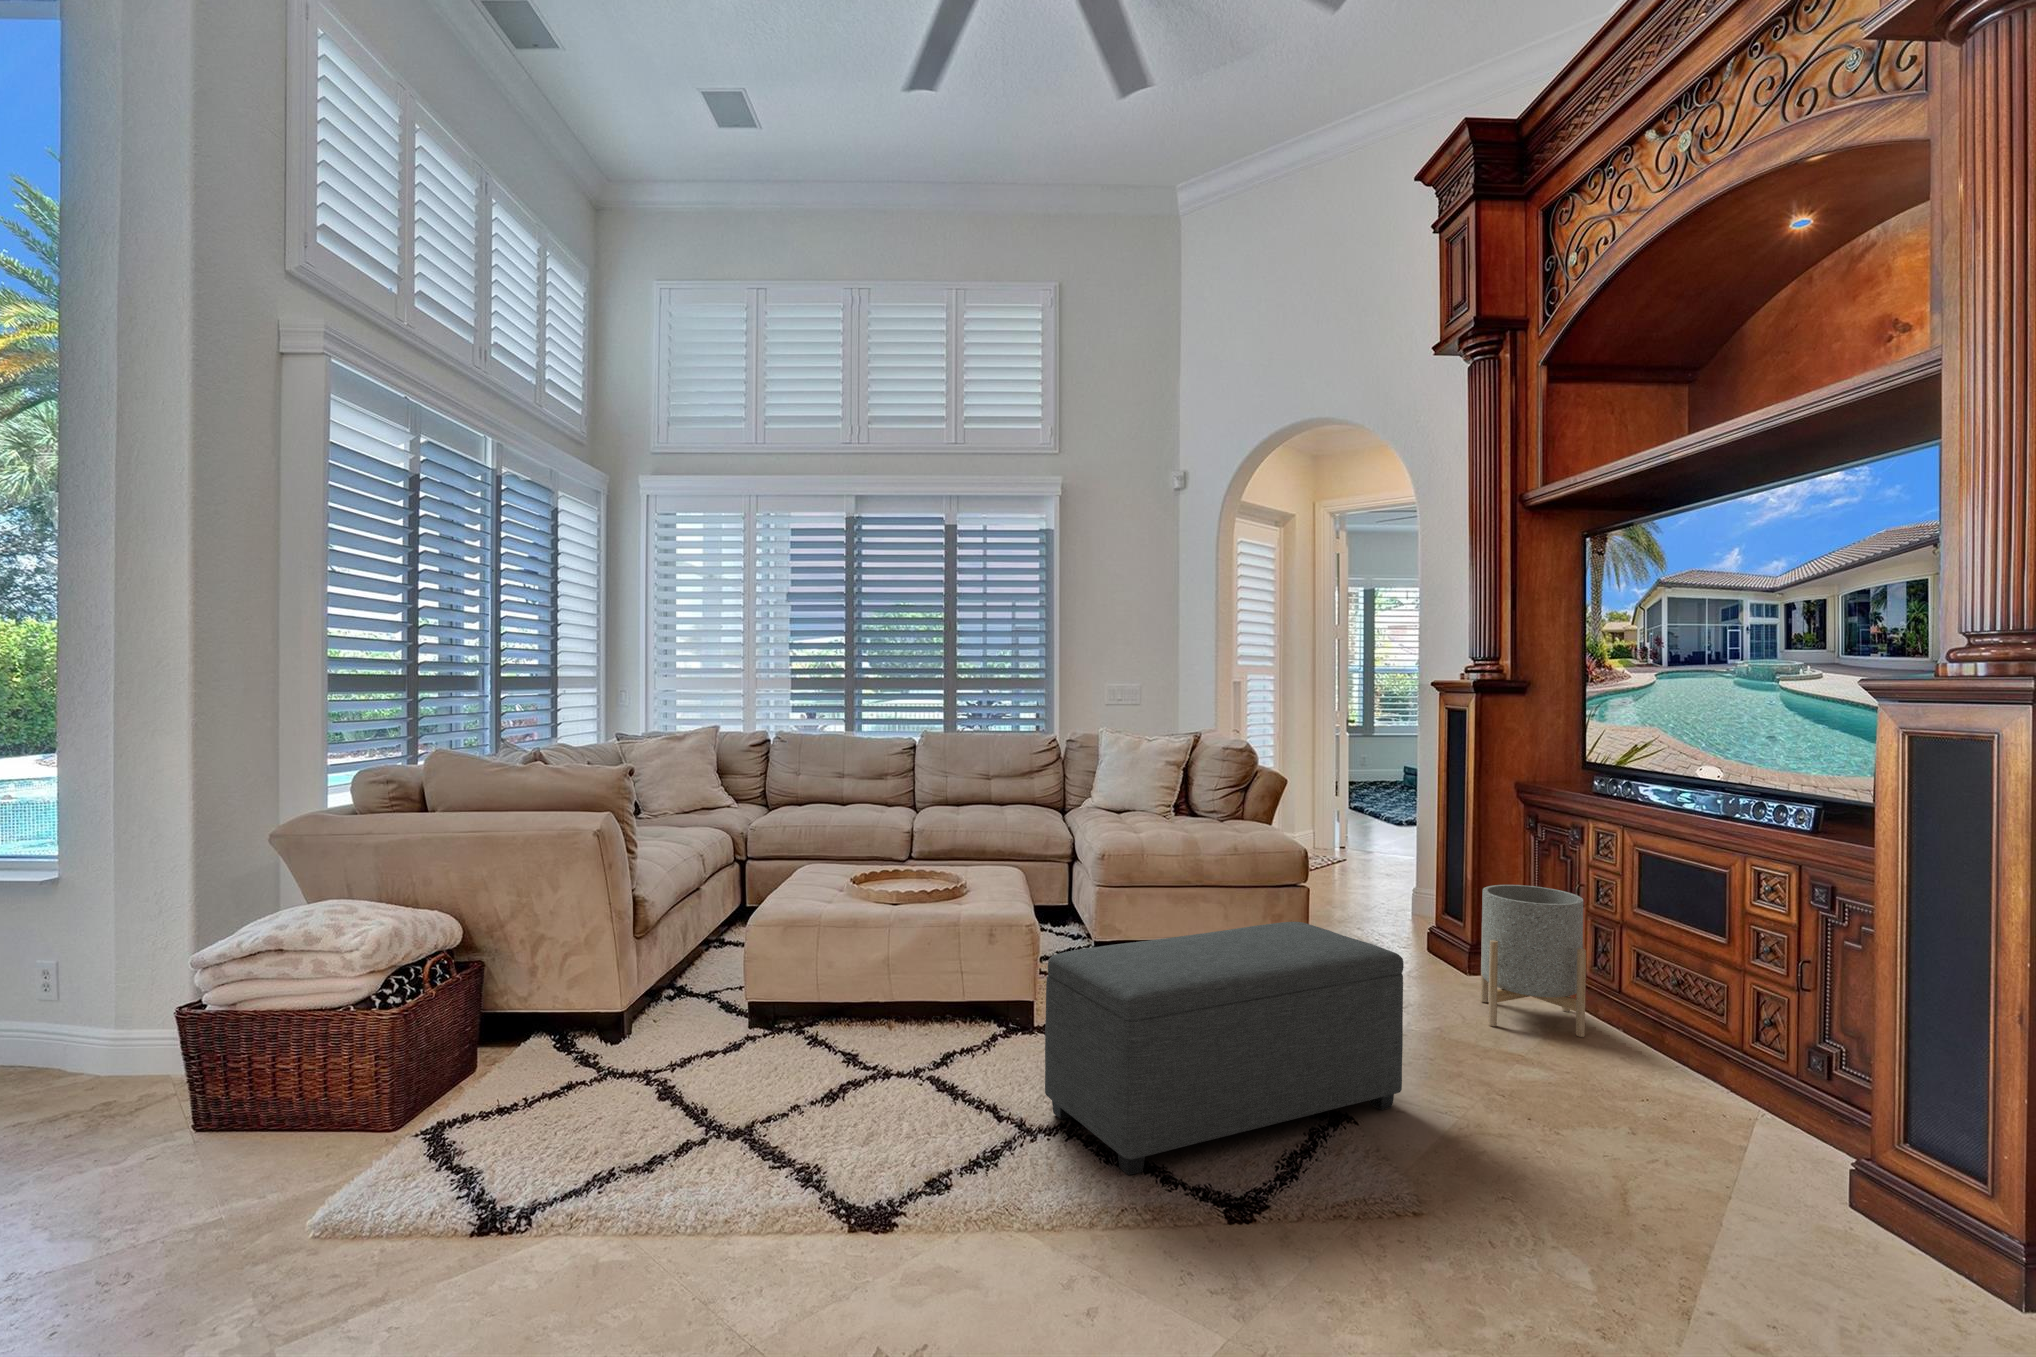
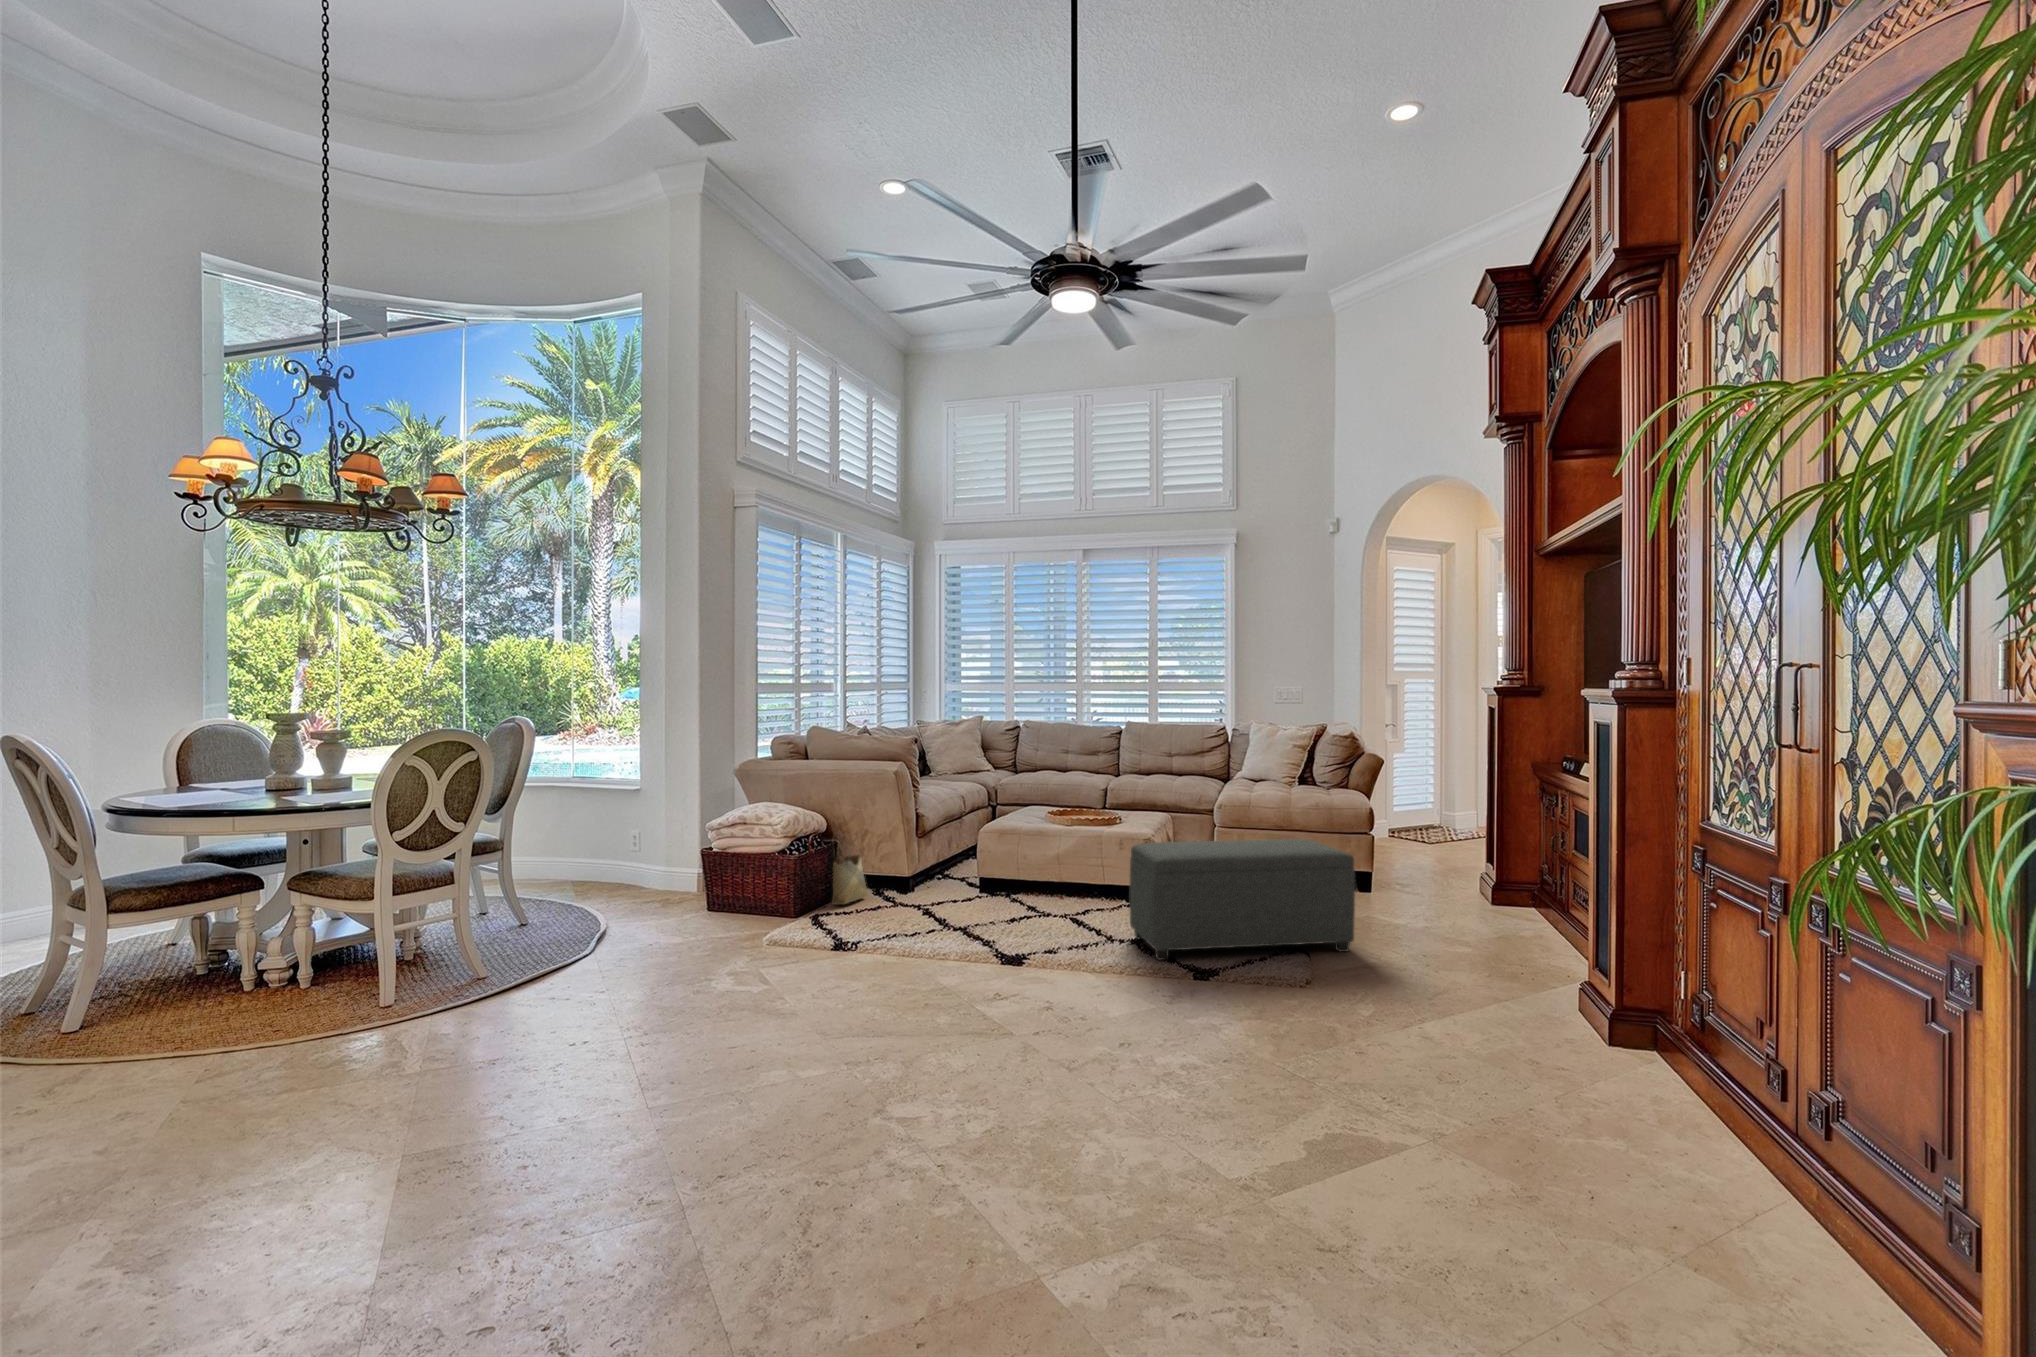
planter: present [1481,885,1586,1037] -> none [1471,831,1548,935]
woven basket: none [473,951,544,1086] -> present [832,838,867,905]

